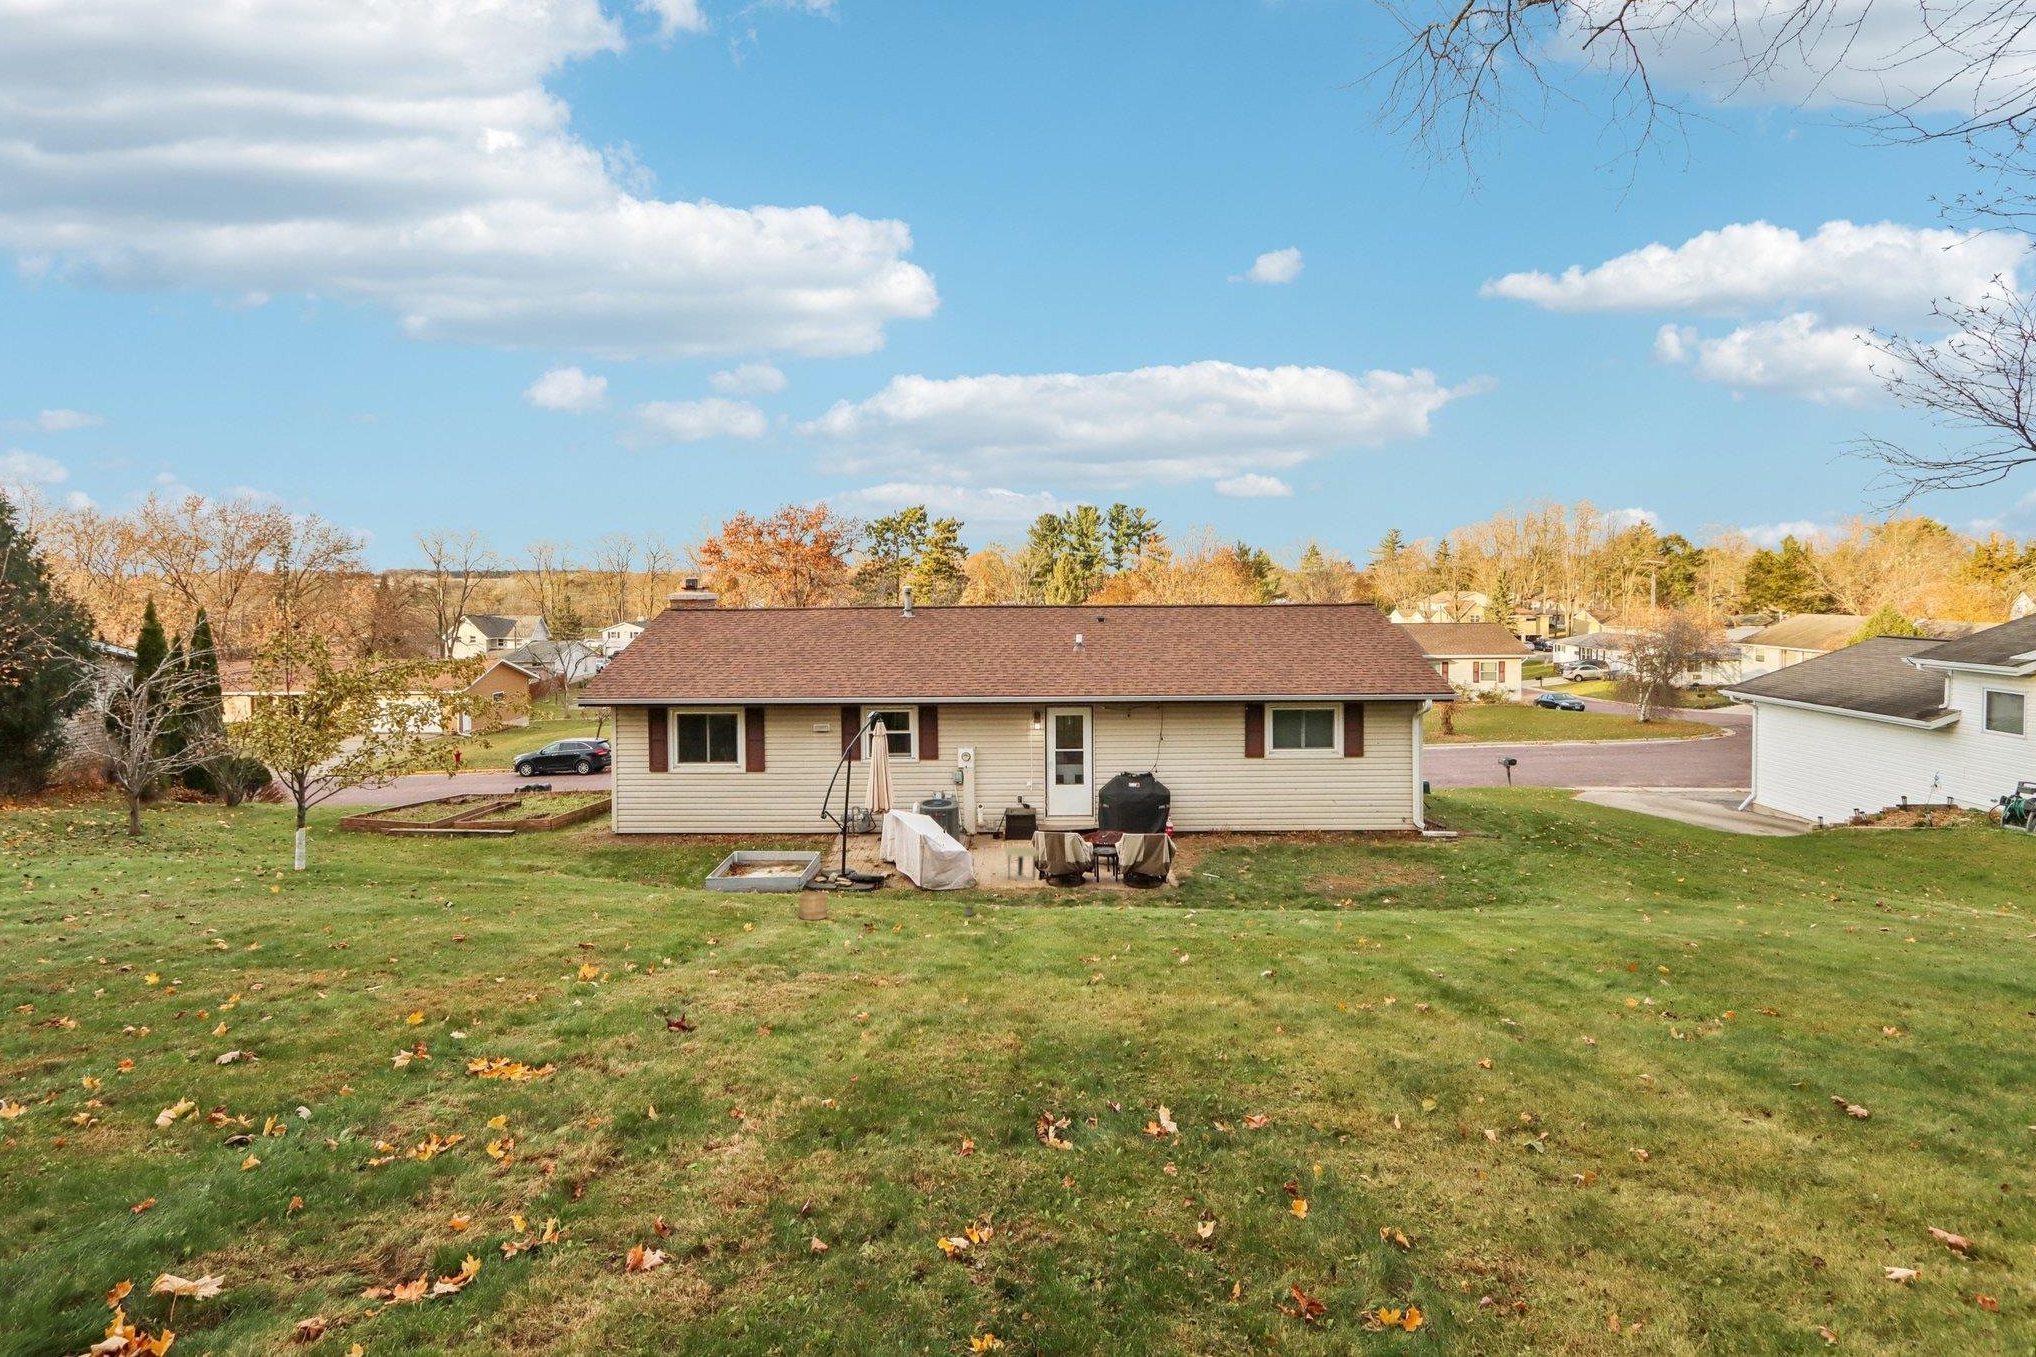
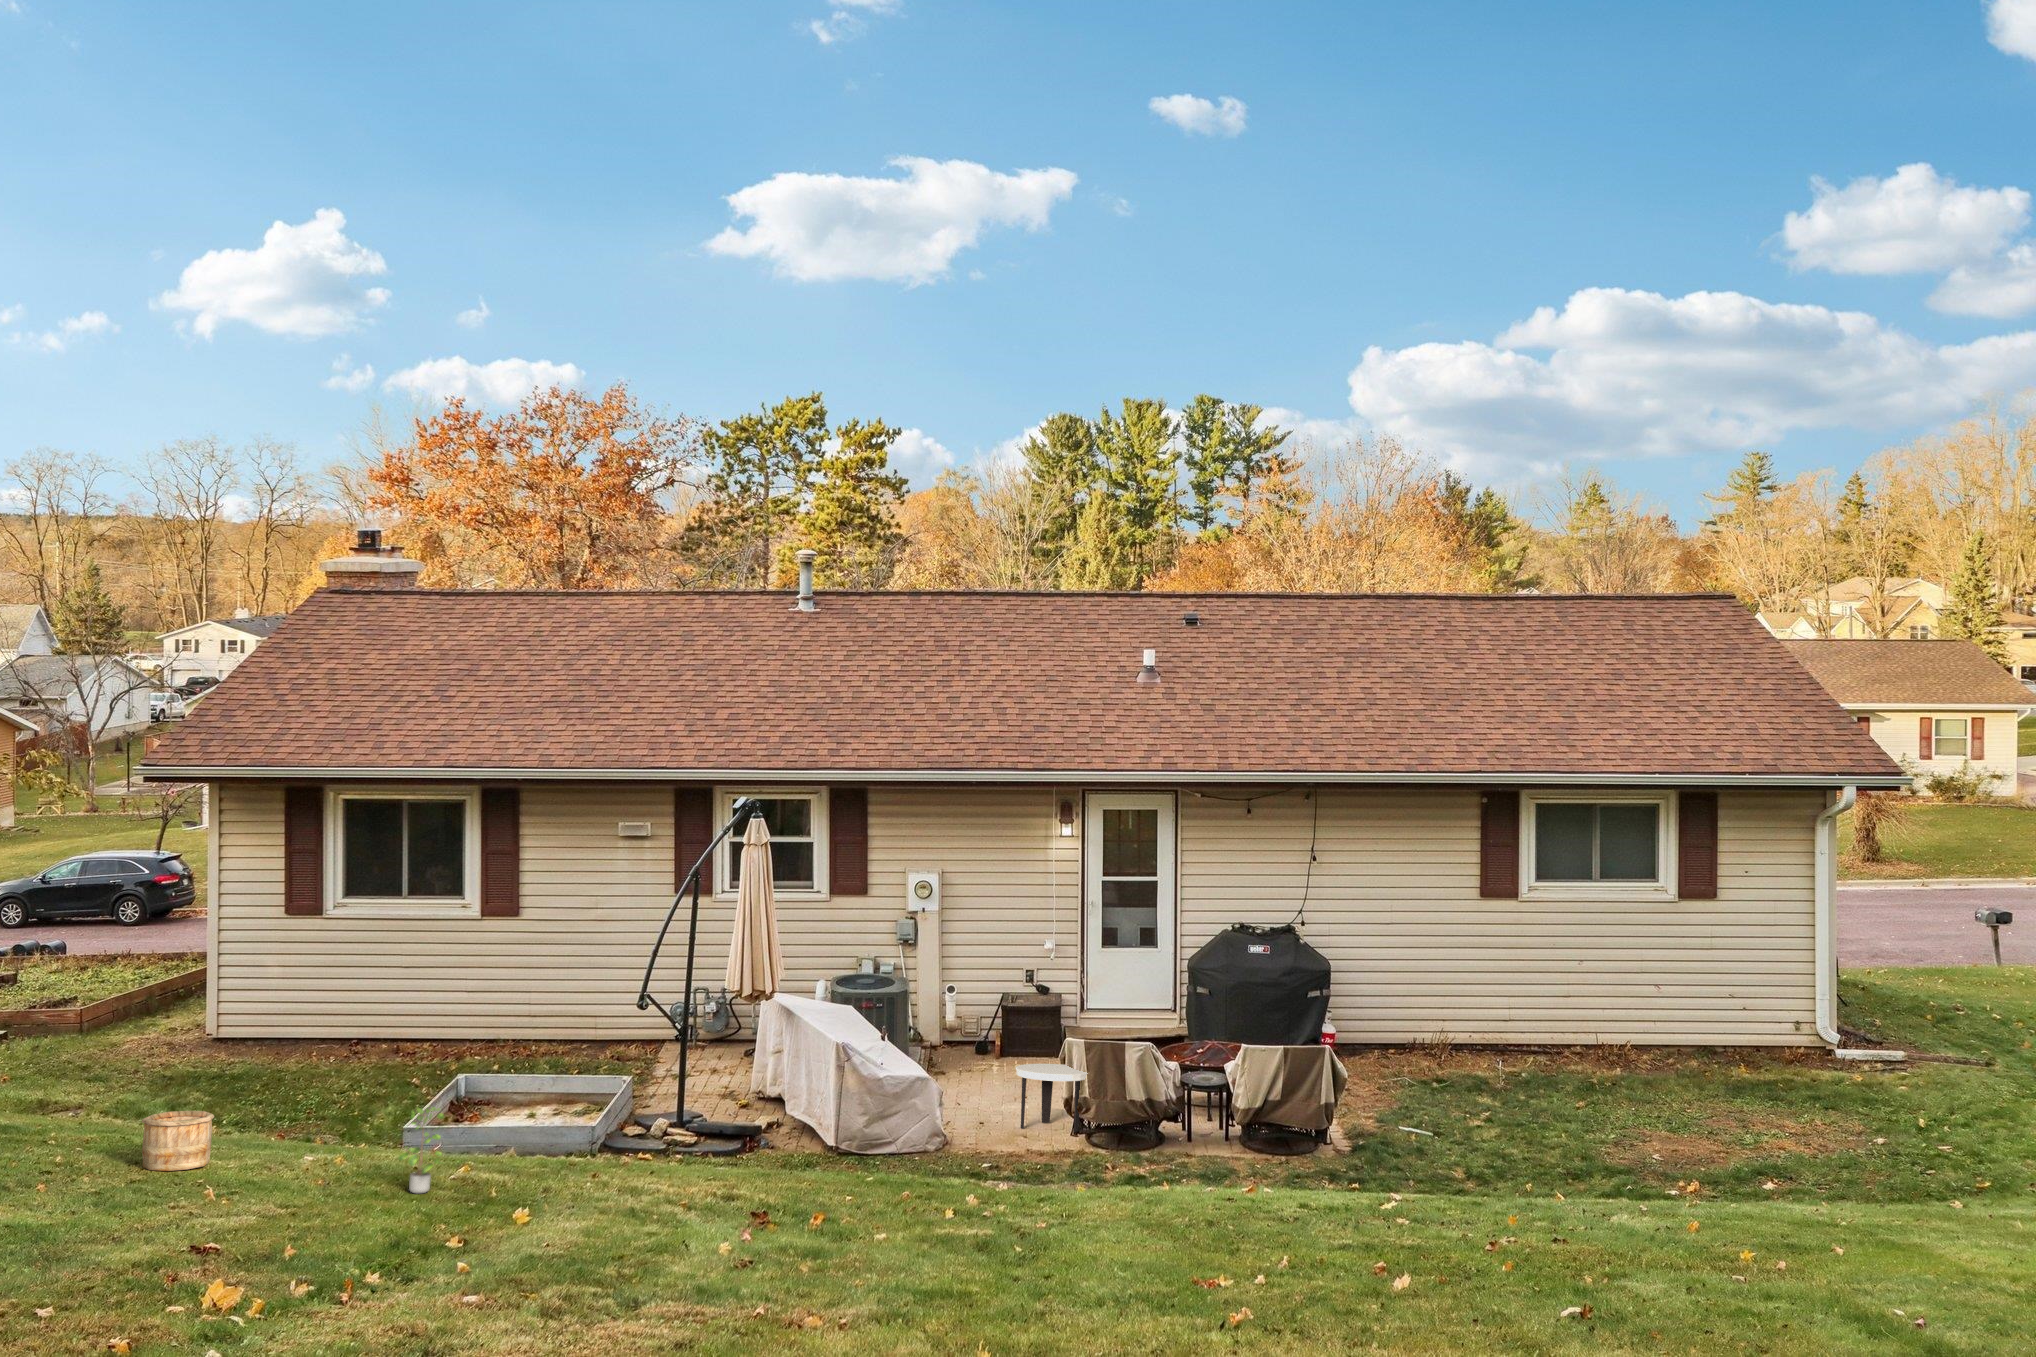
potted plant: present [961,880,978,916] -> present [399,1107,444,1193]
wooden bucket: present [799,892,828,920] -> present [142,1111,214,1171]

